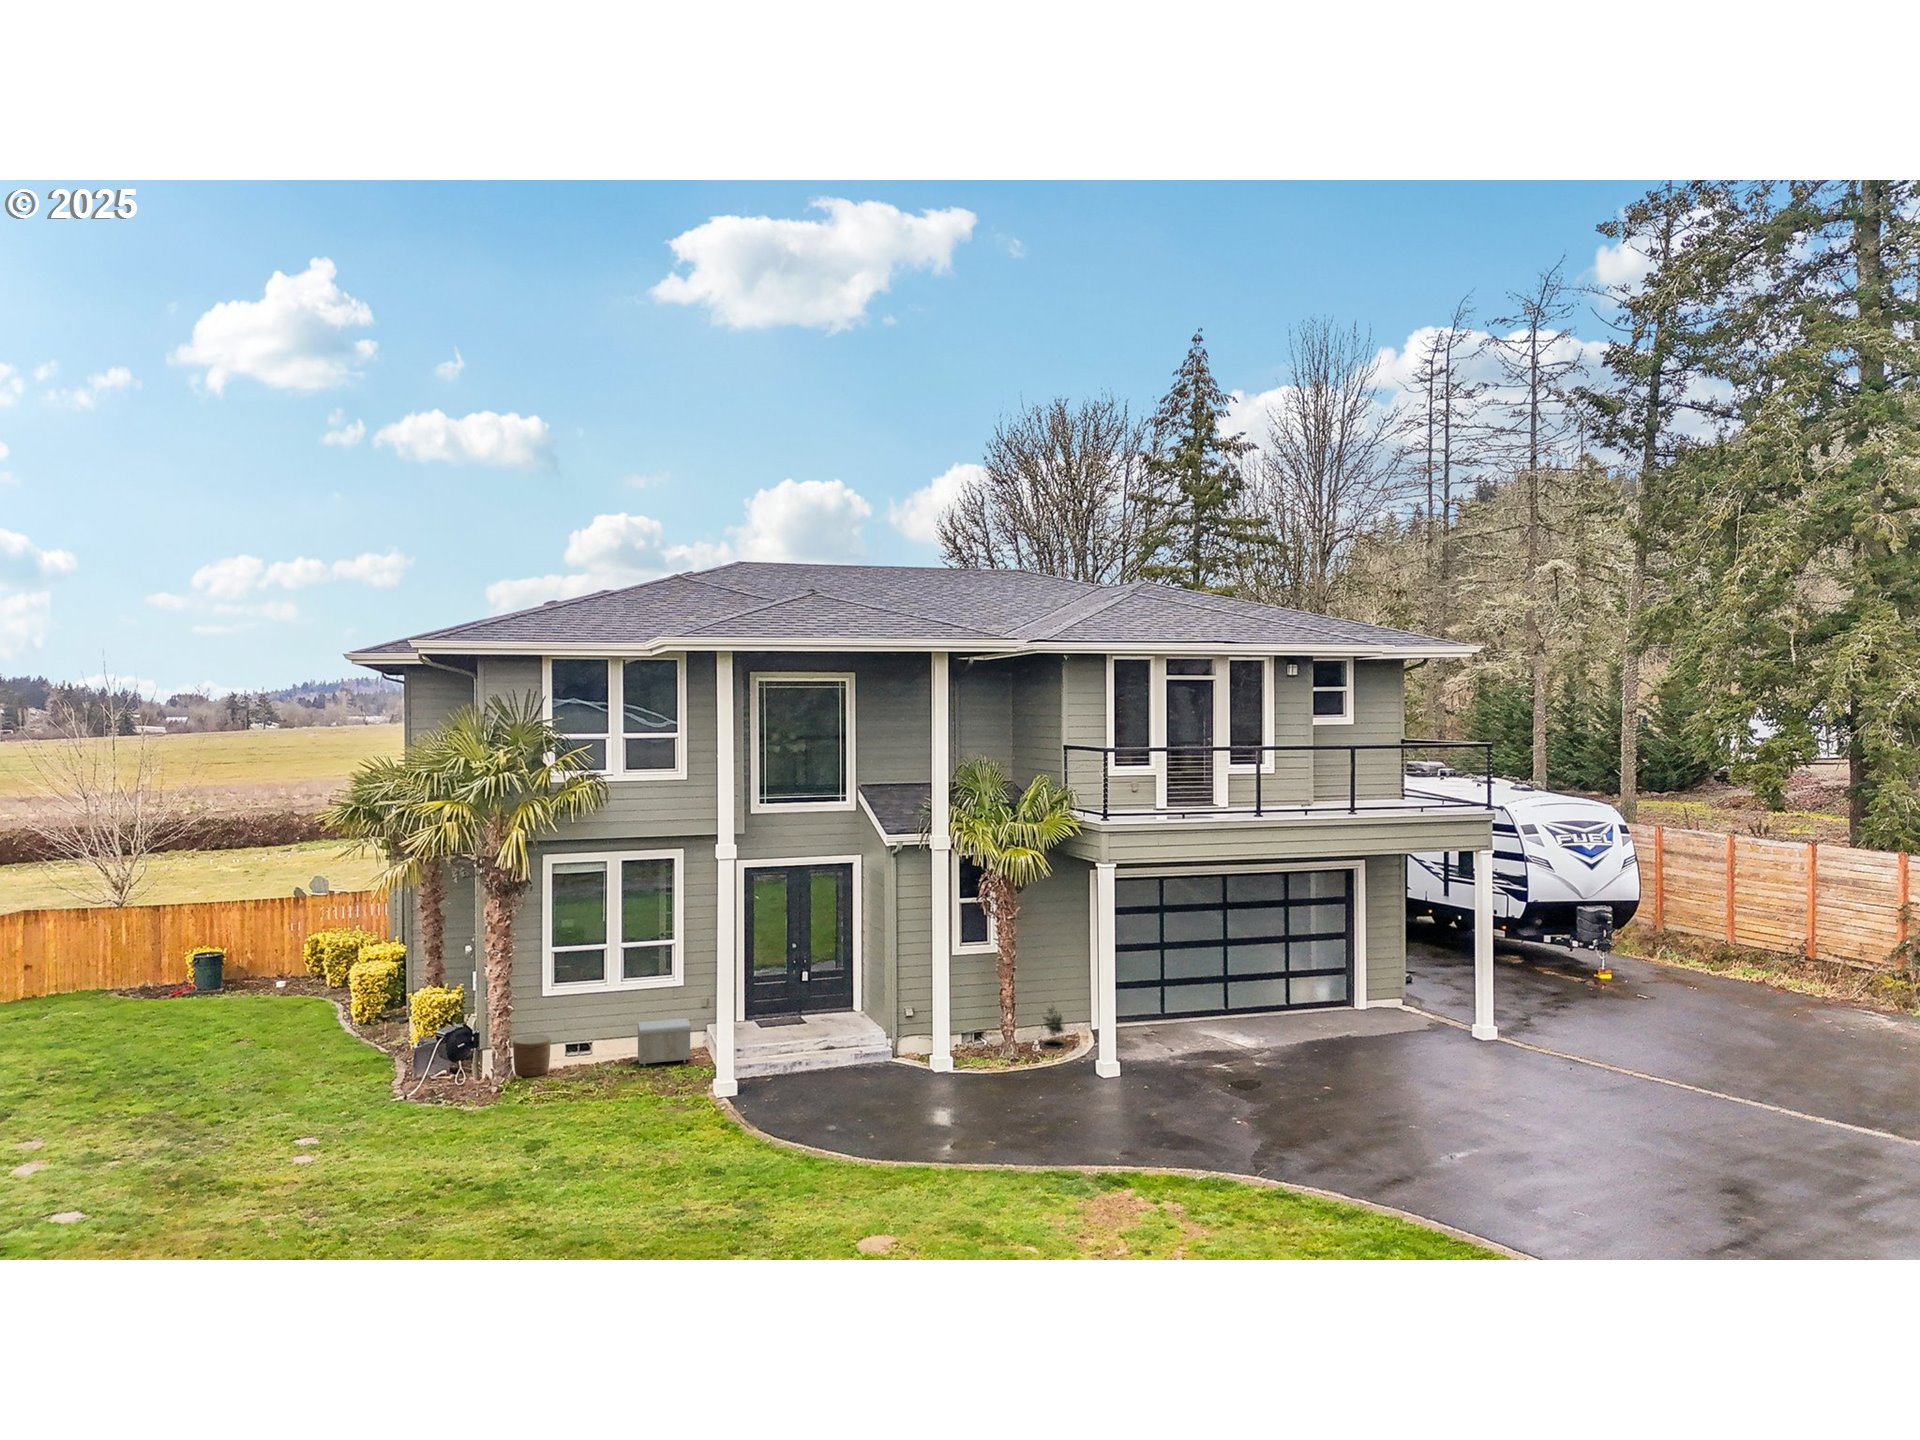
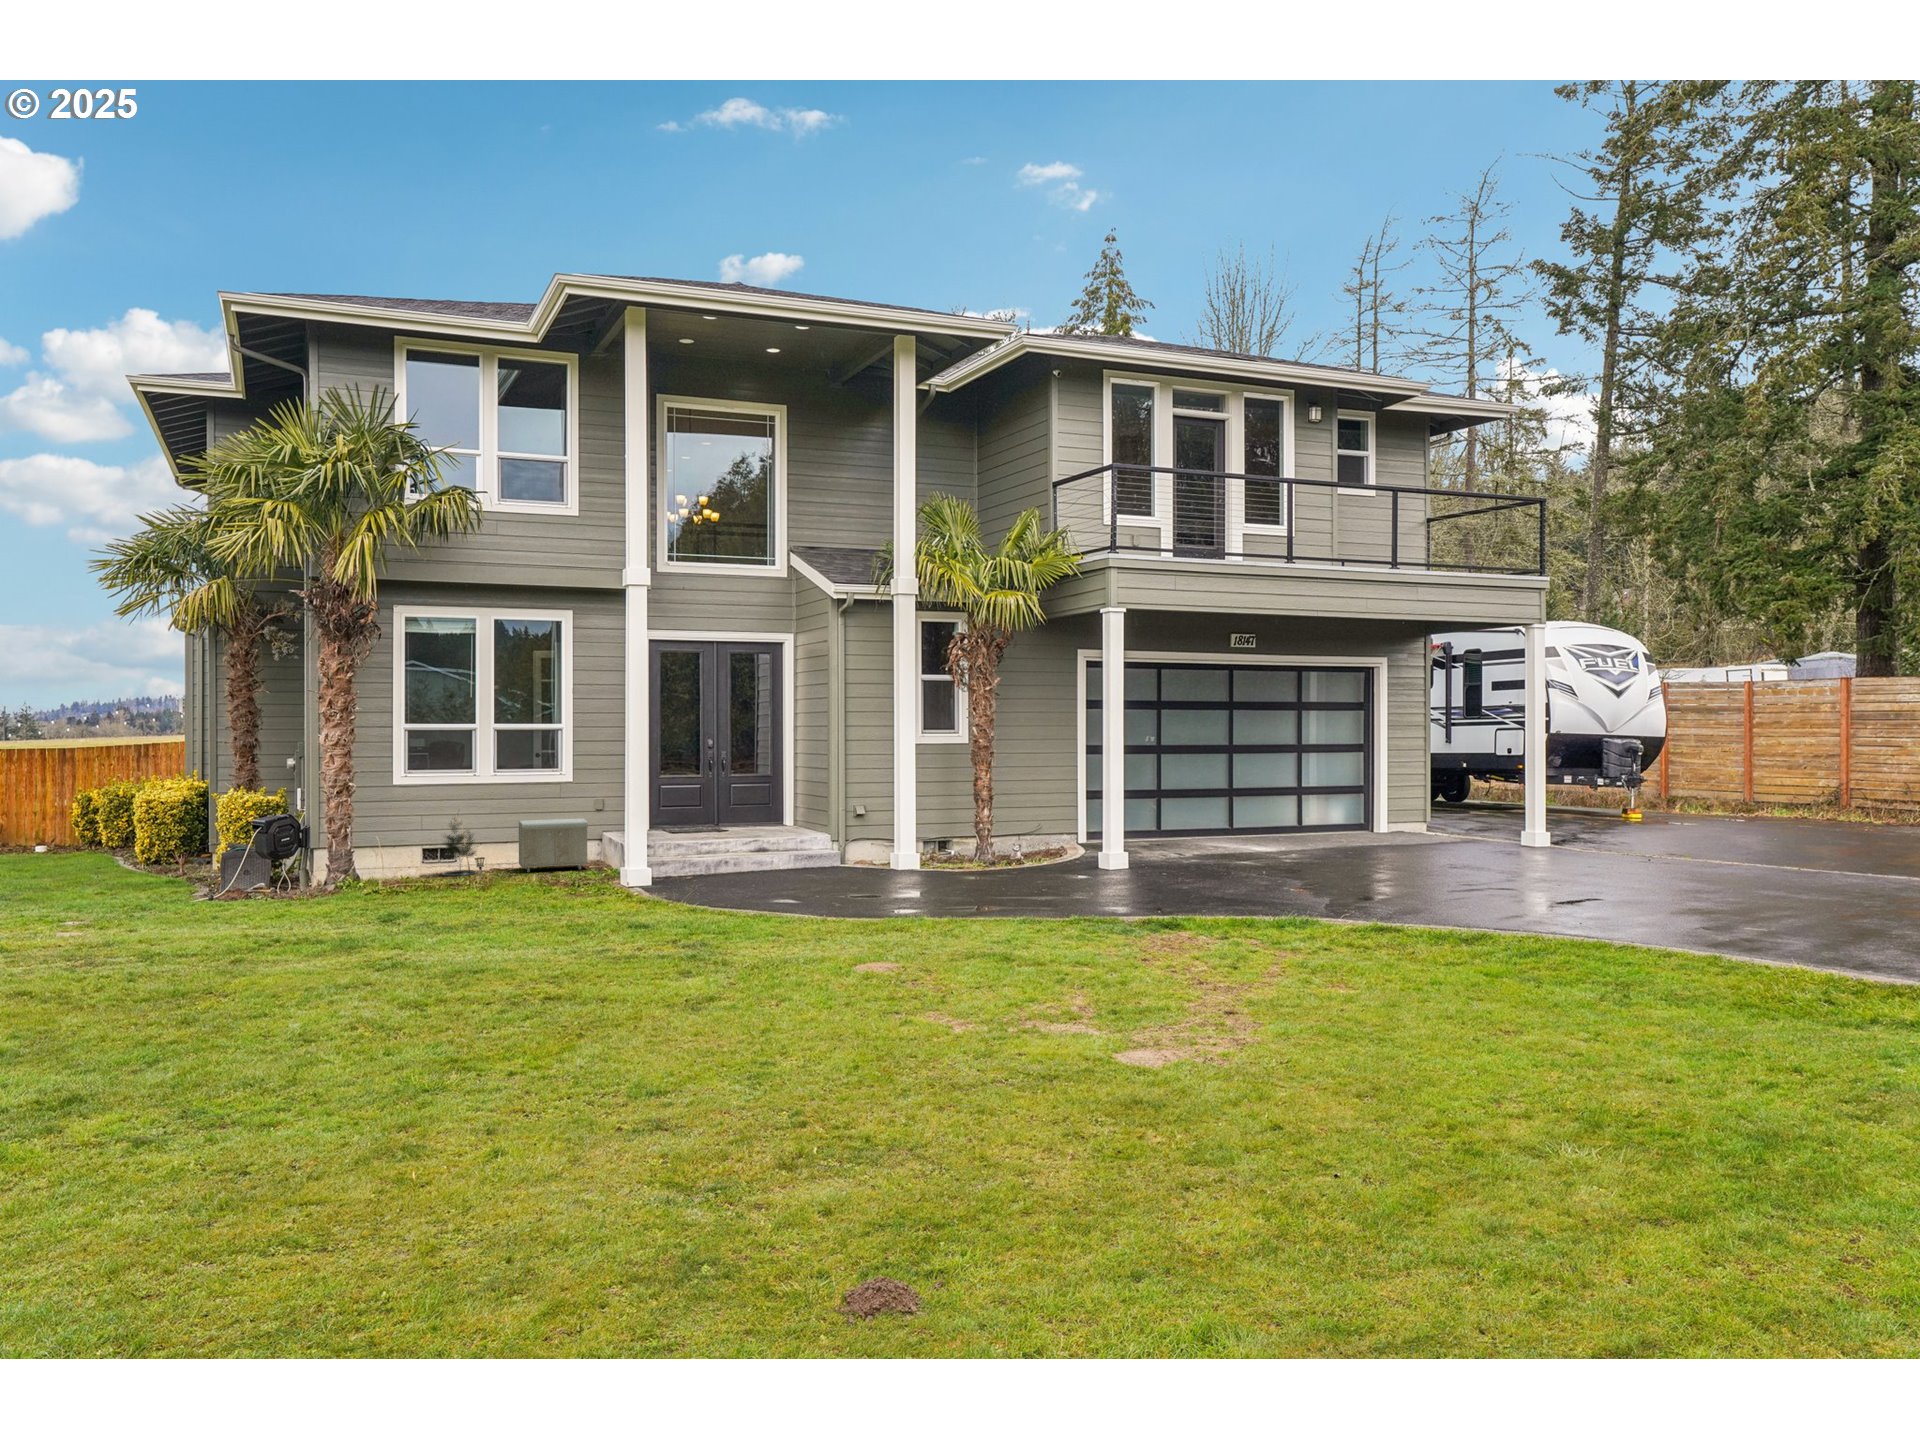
potted tree: present [1042,1008,1065,1048] -> present [443,819,476,876]
woven basket: present [513,1035,551,1077] -> none [354,832,405,880]

